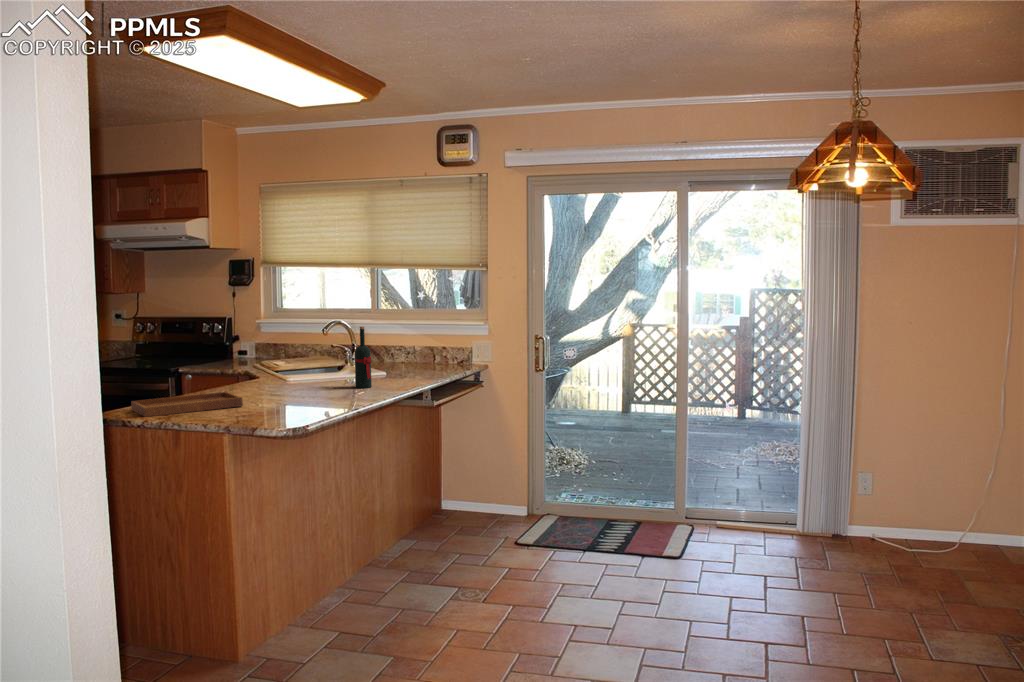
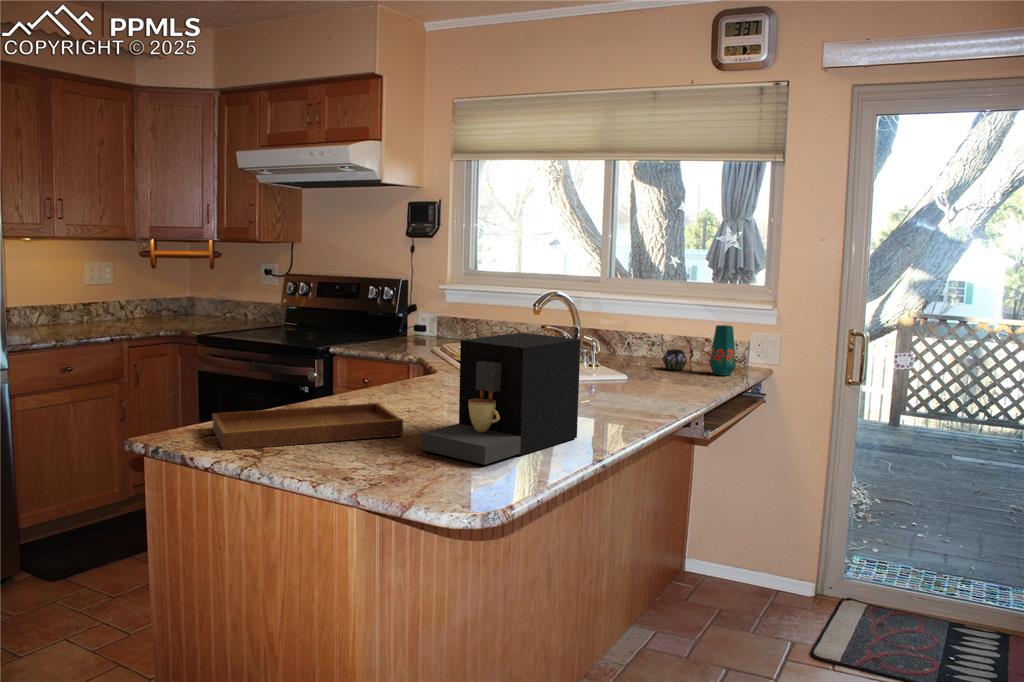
wine bottle: present [355,326,372,388] -> none [592,301,622,406]
vase: none [411,338,456,370] -> present [662,325,736,376]
coffee maker: none [253,347,340,413] -> present [421,333,581,465]

